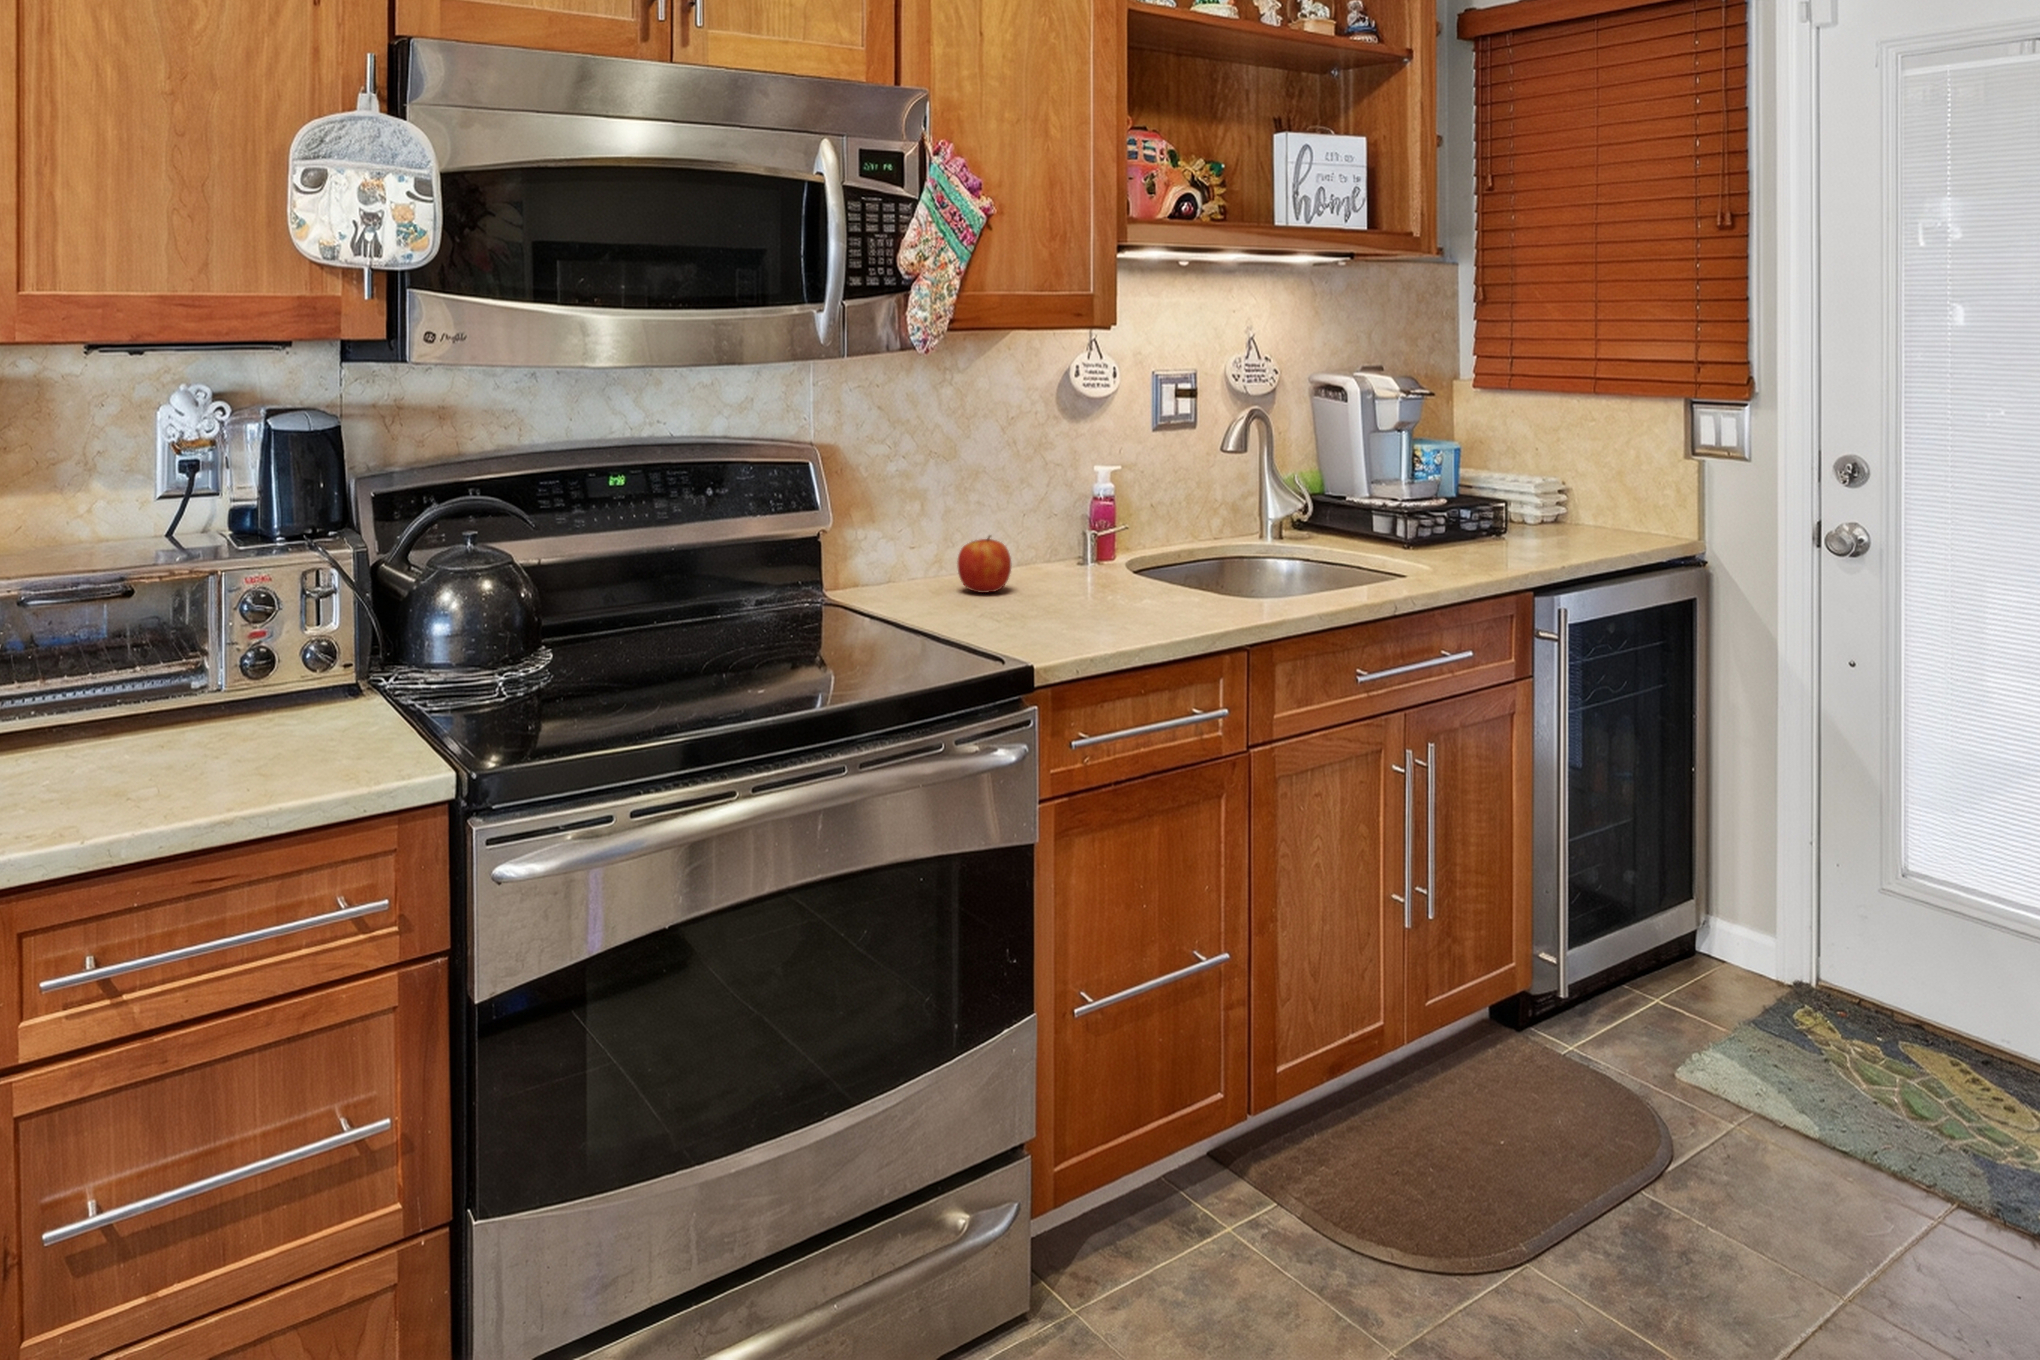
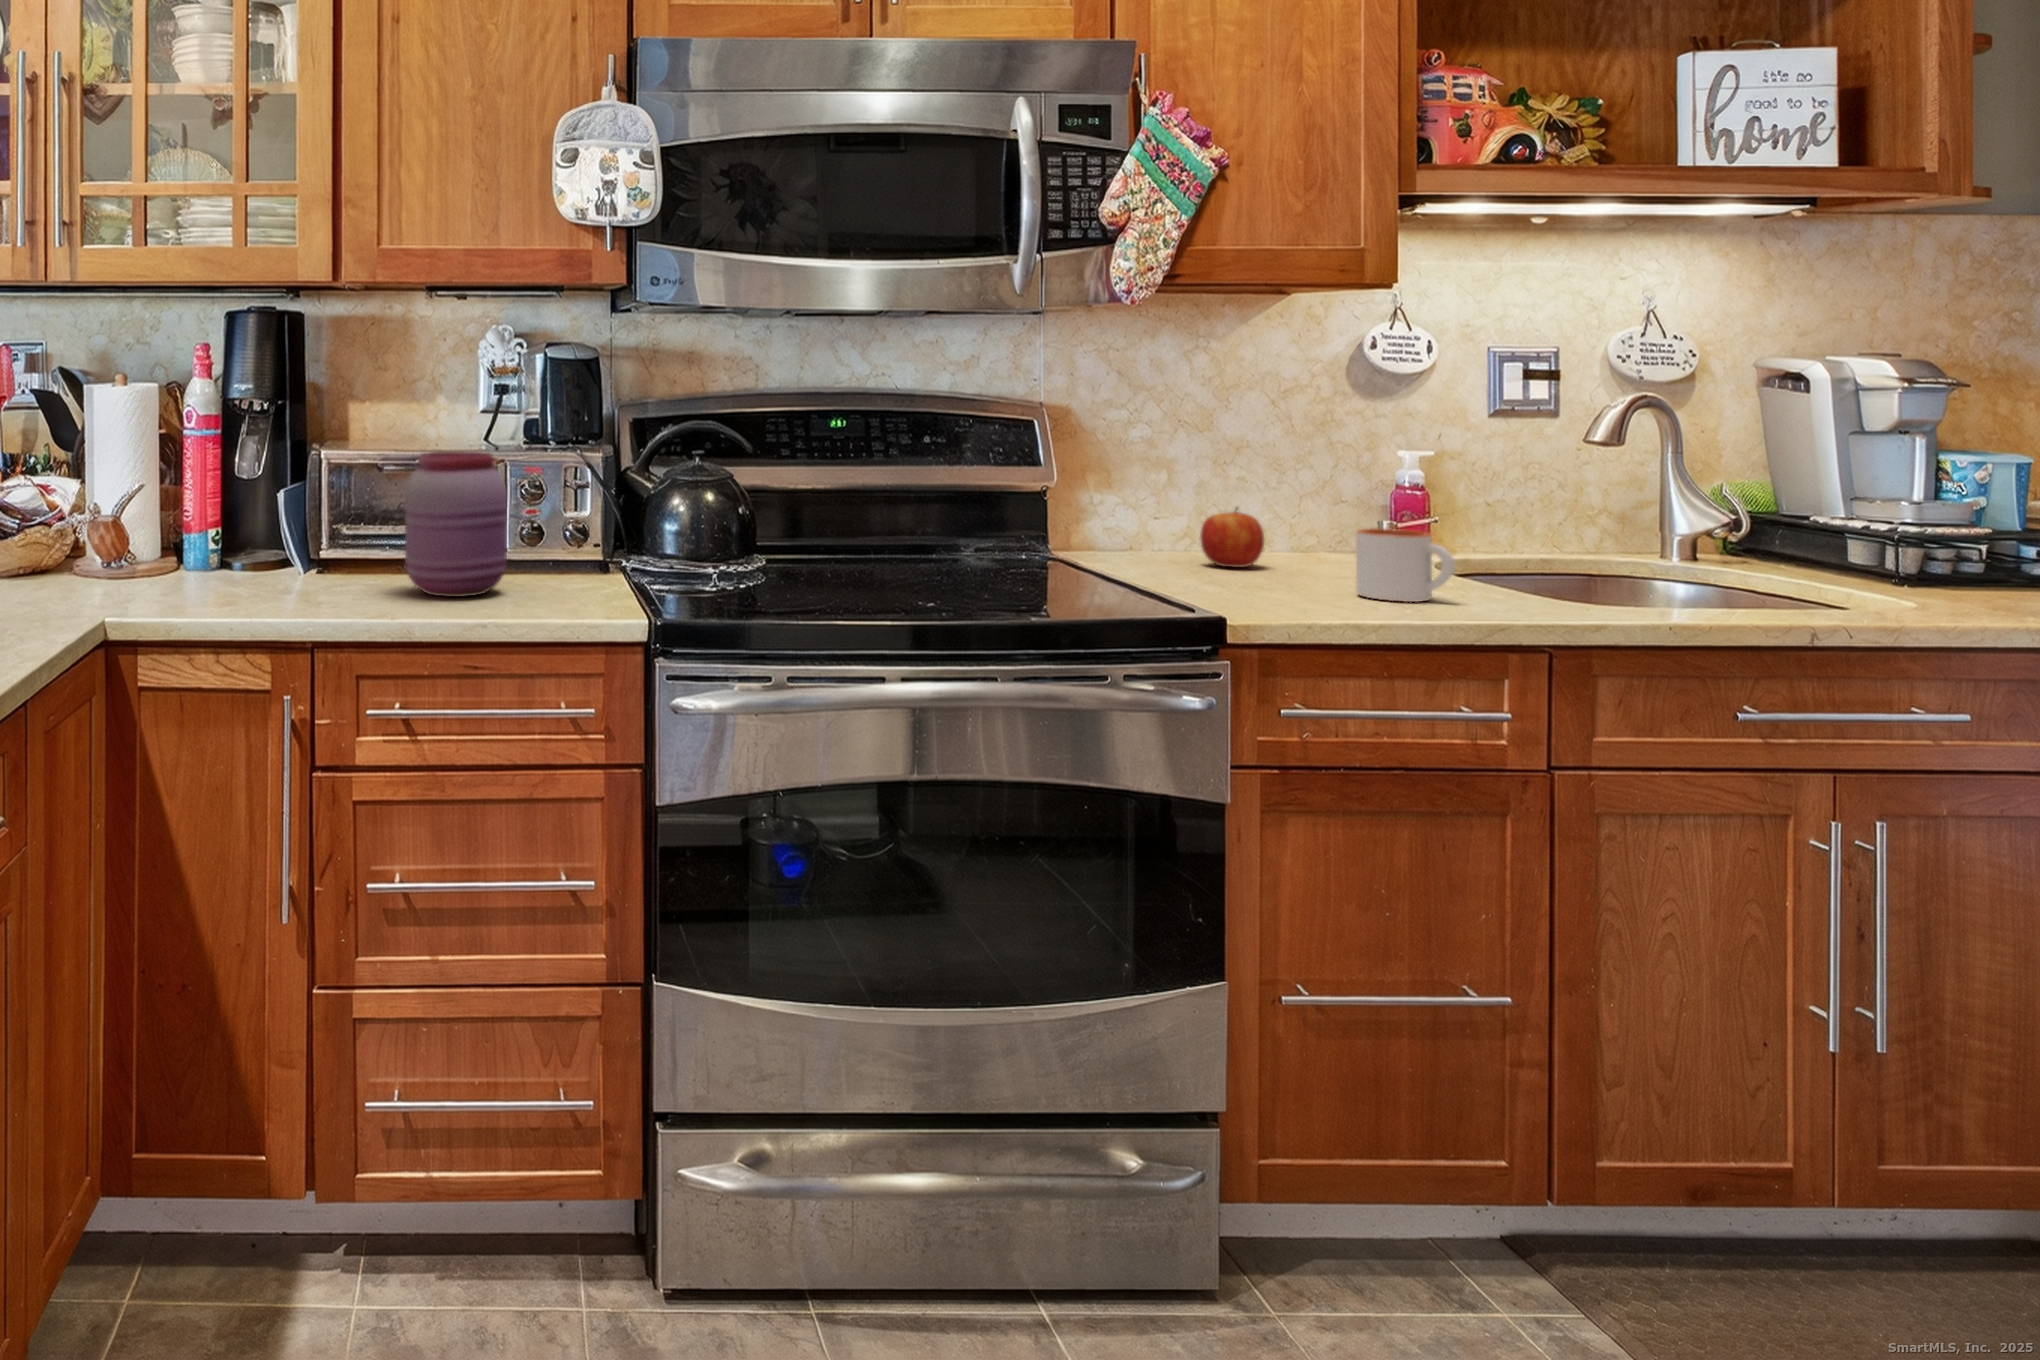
mug: none [1108,556,1185,624] -> present [1356,528,1455,602]
jar: none [82,575,243,783] -> present [405,452,507,597]

